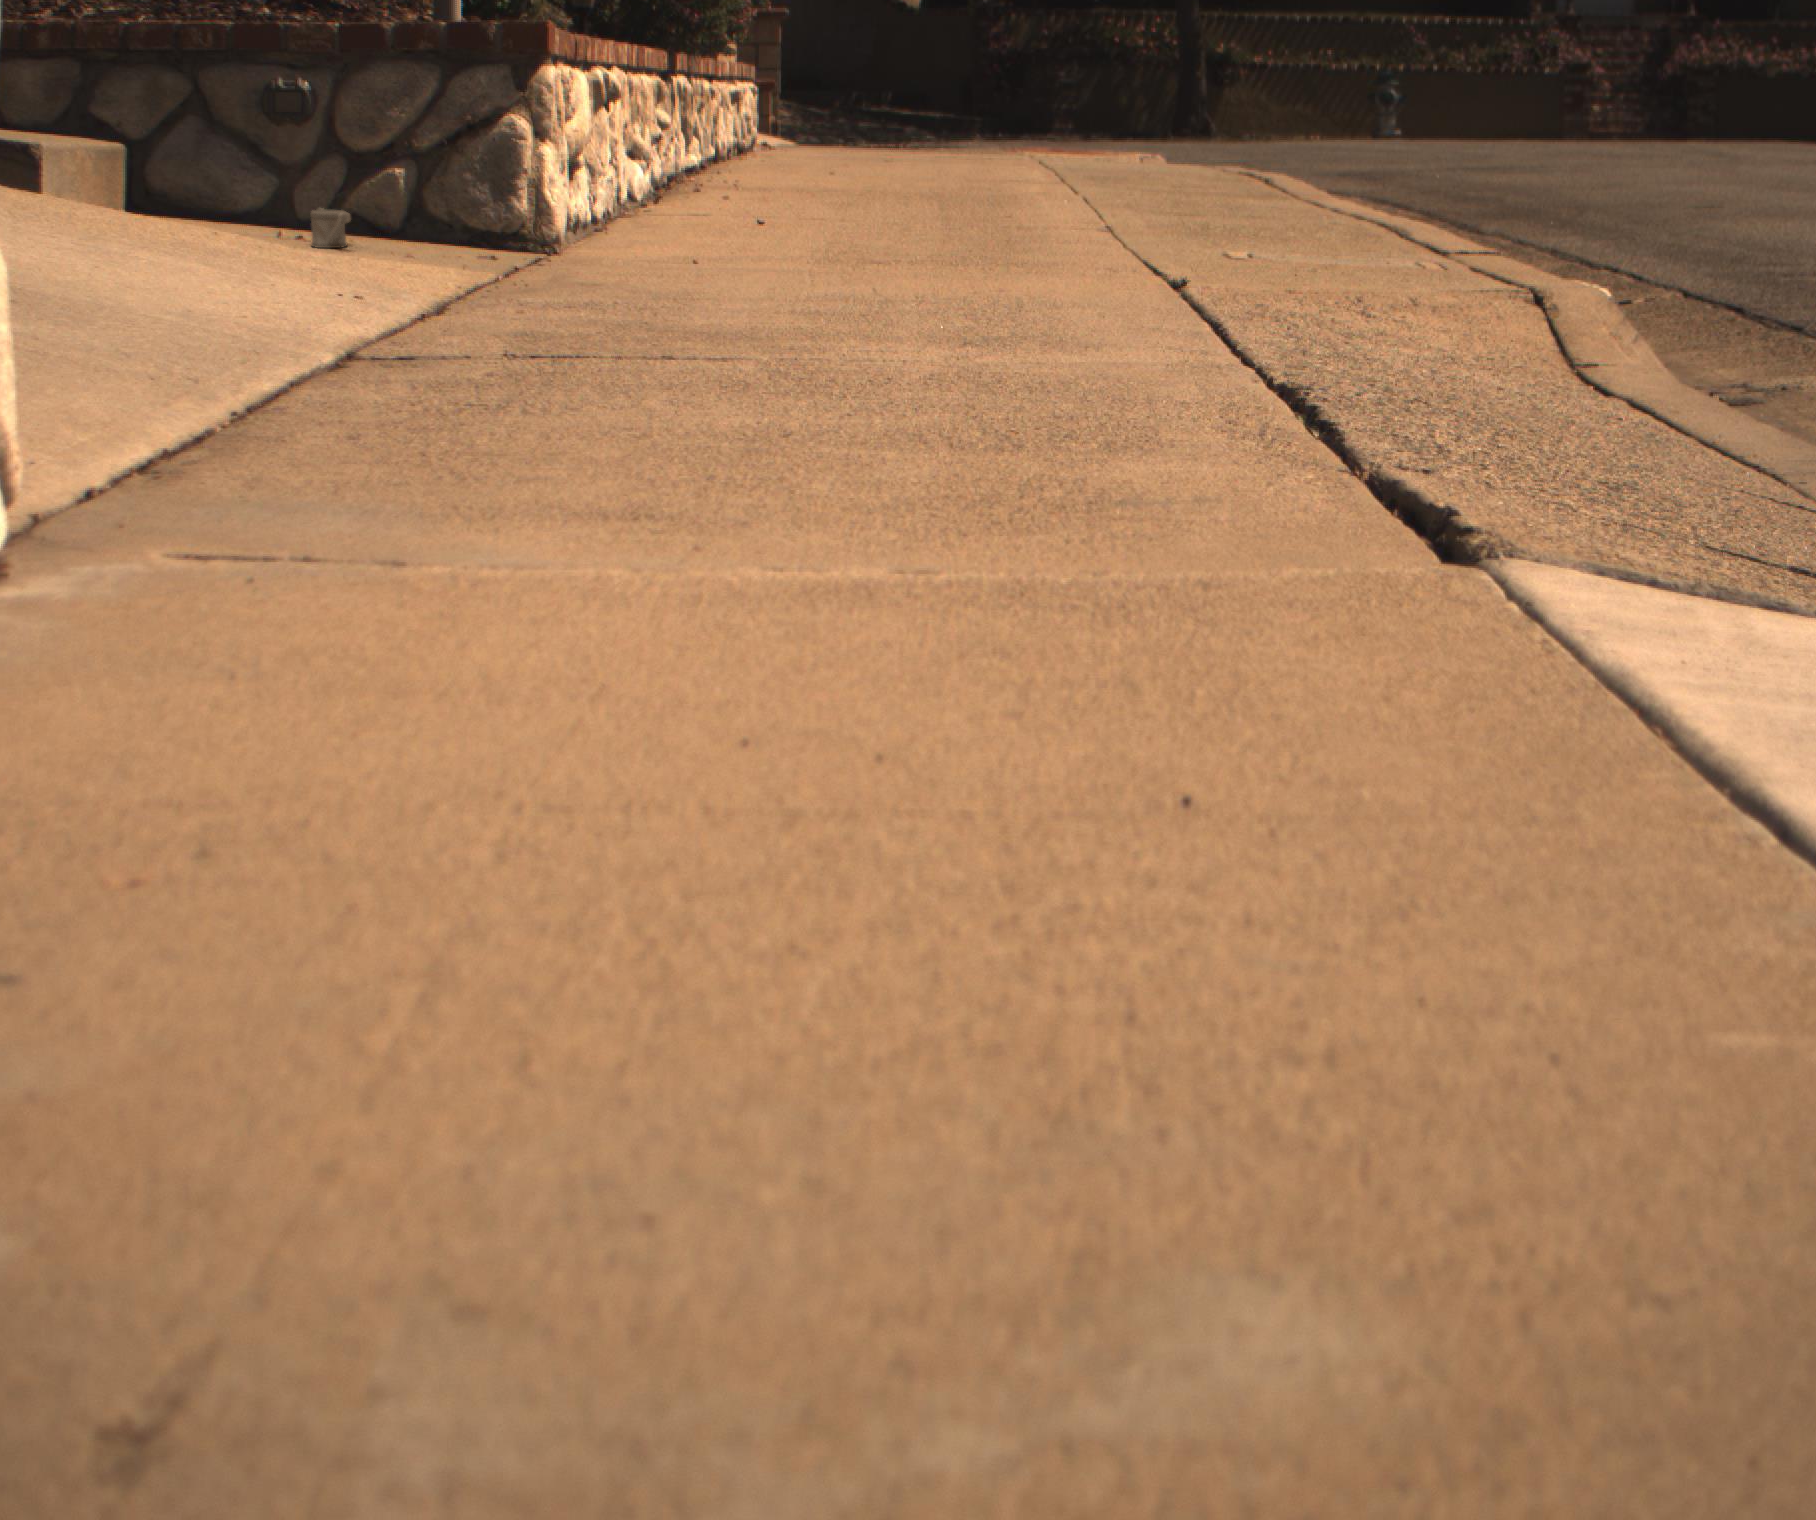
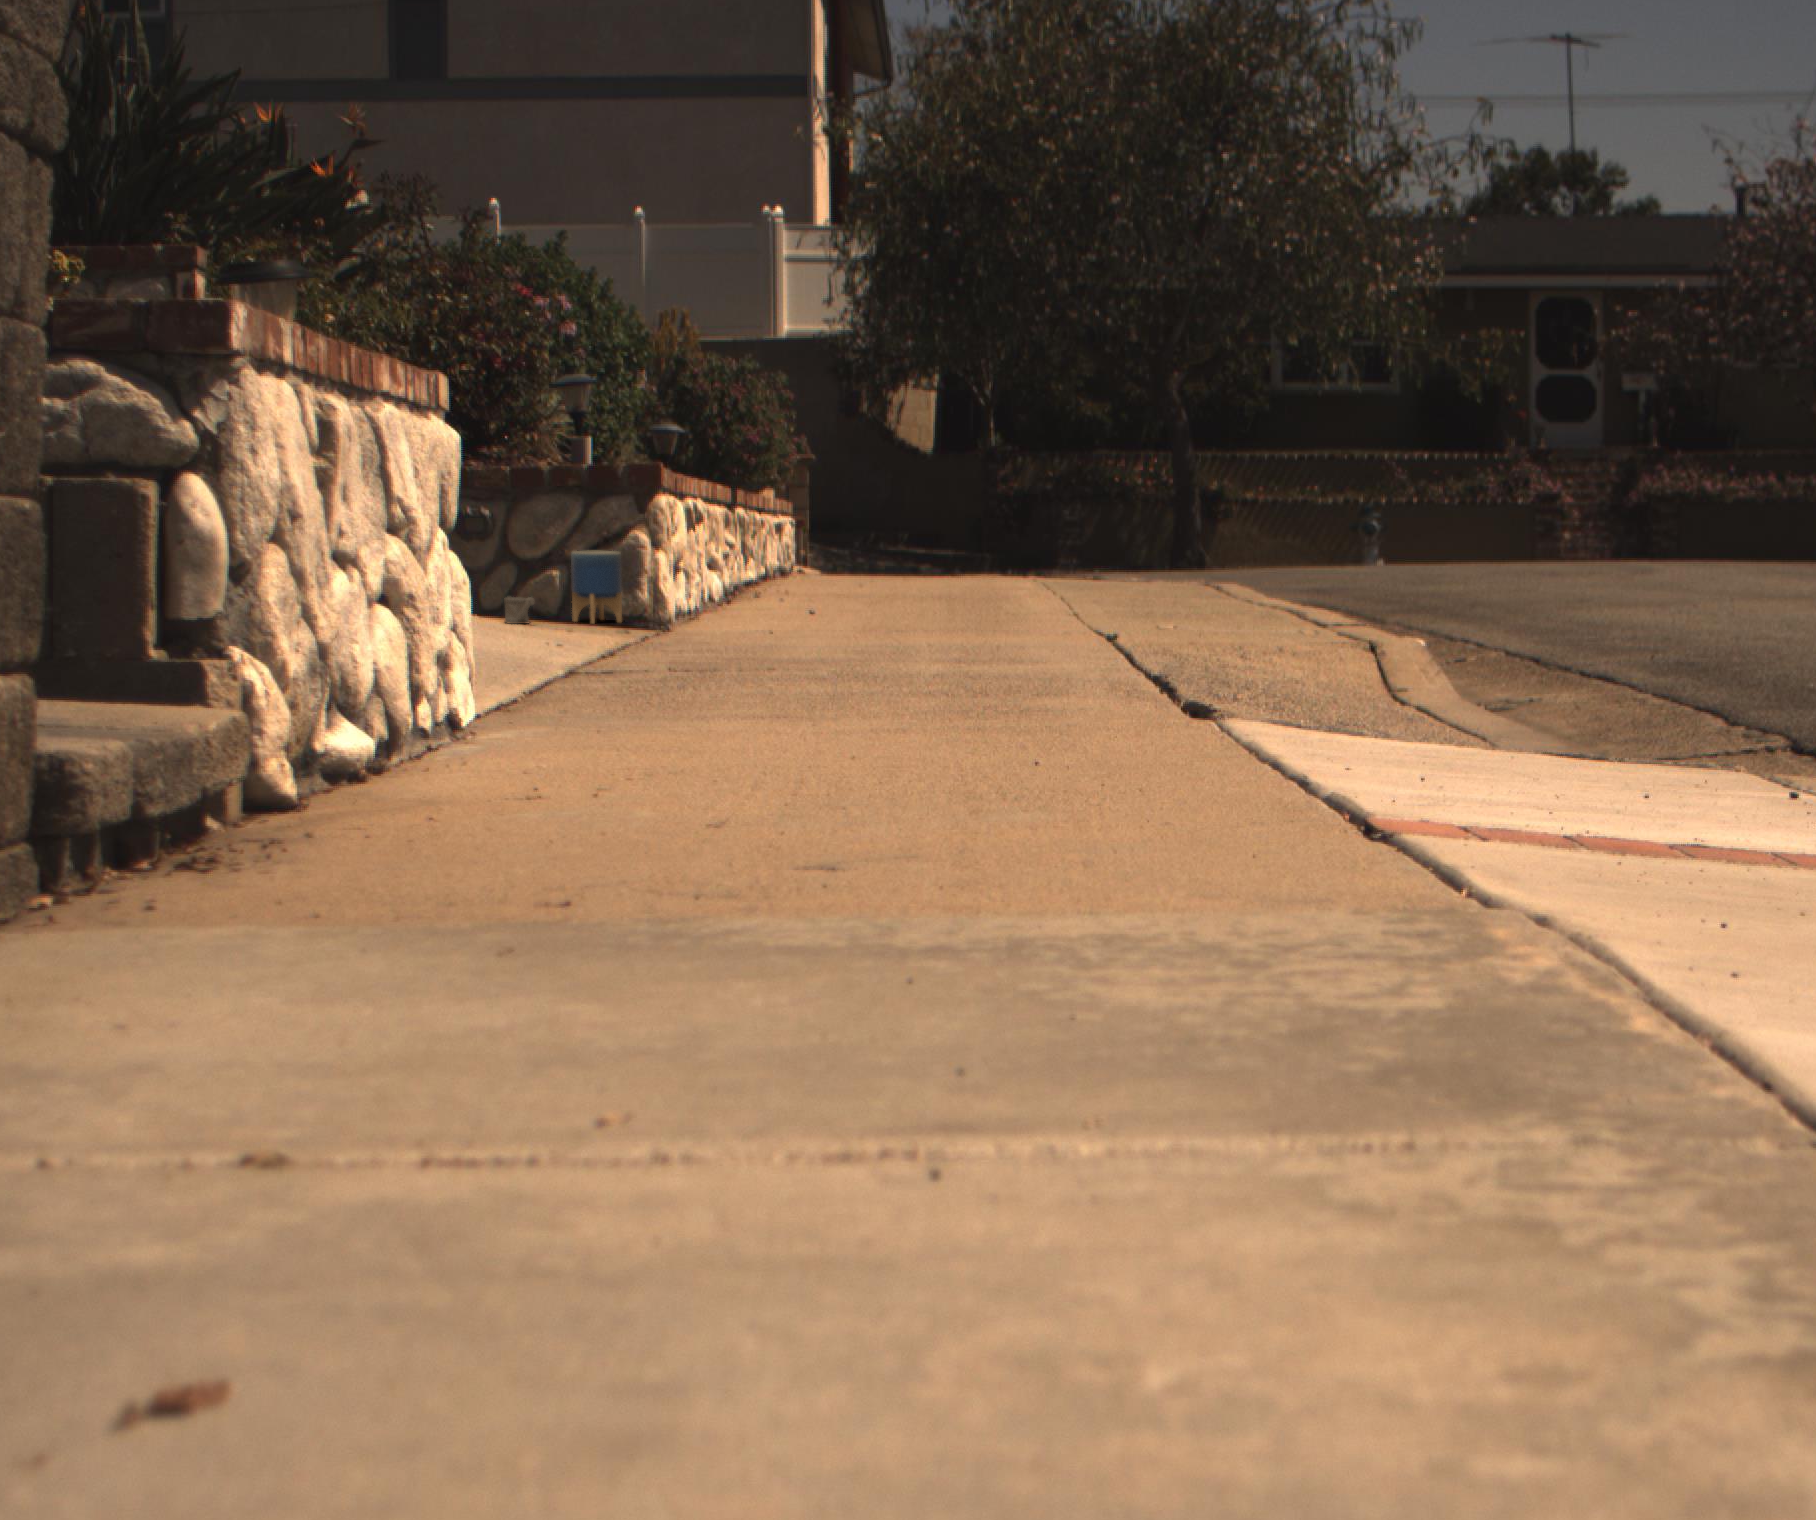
planter: none [408,144,481,250] -> present [571,551,622,624]

